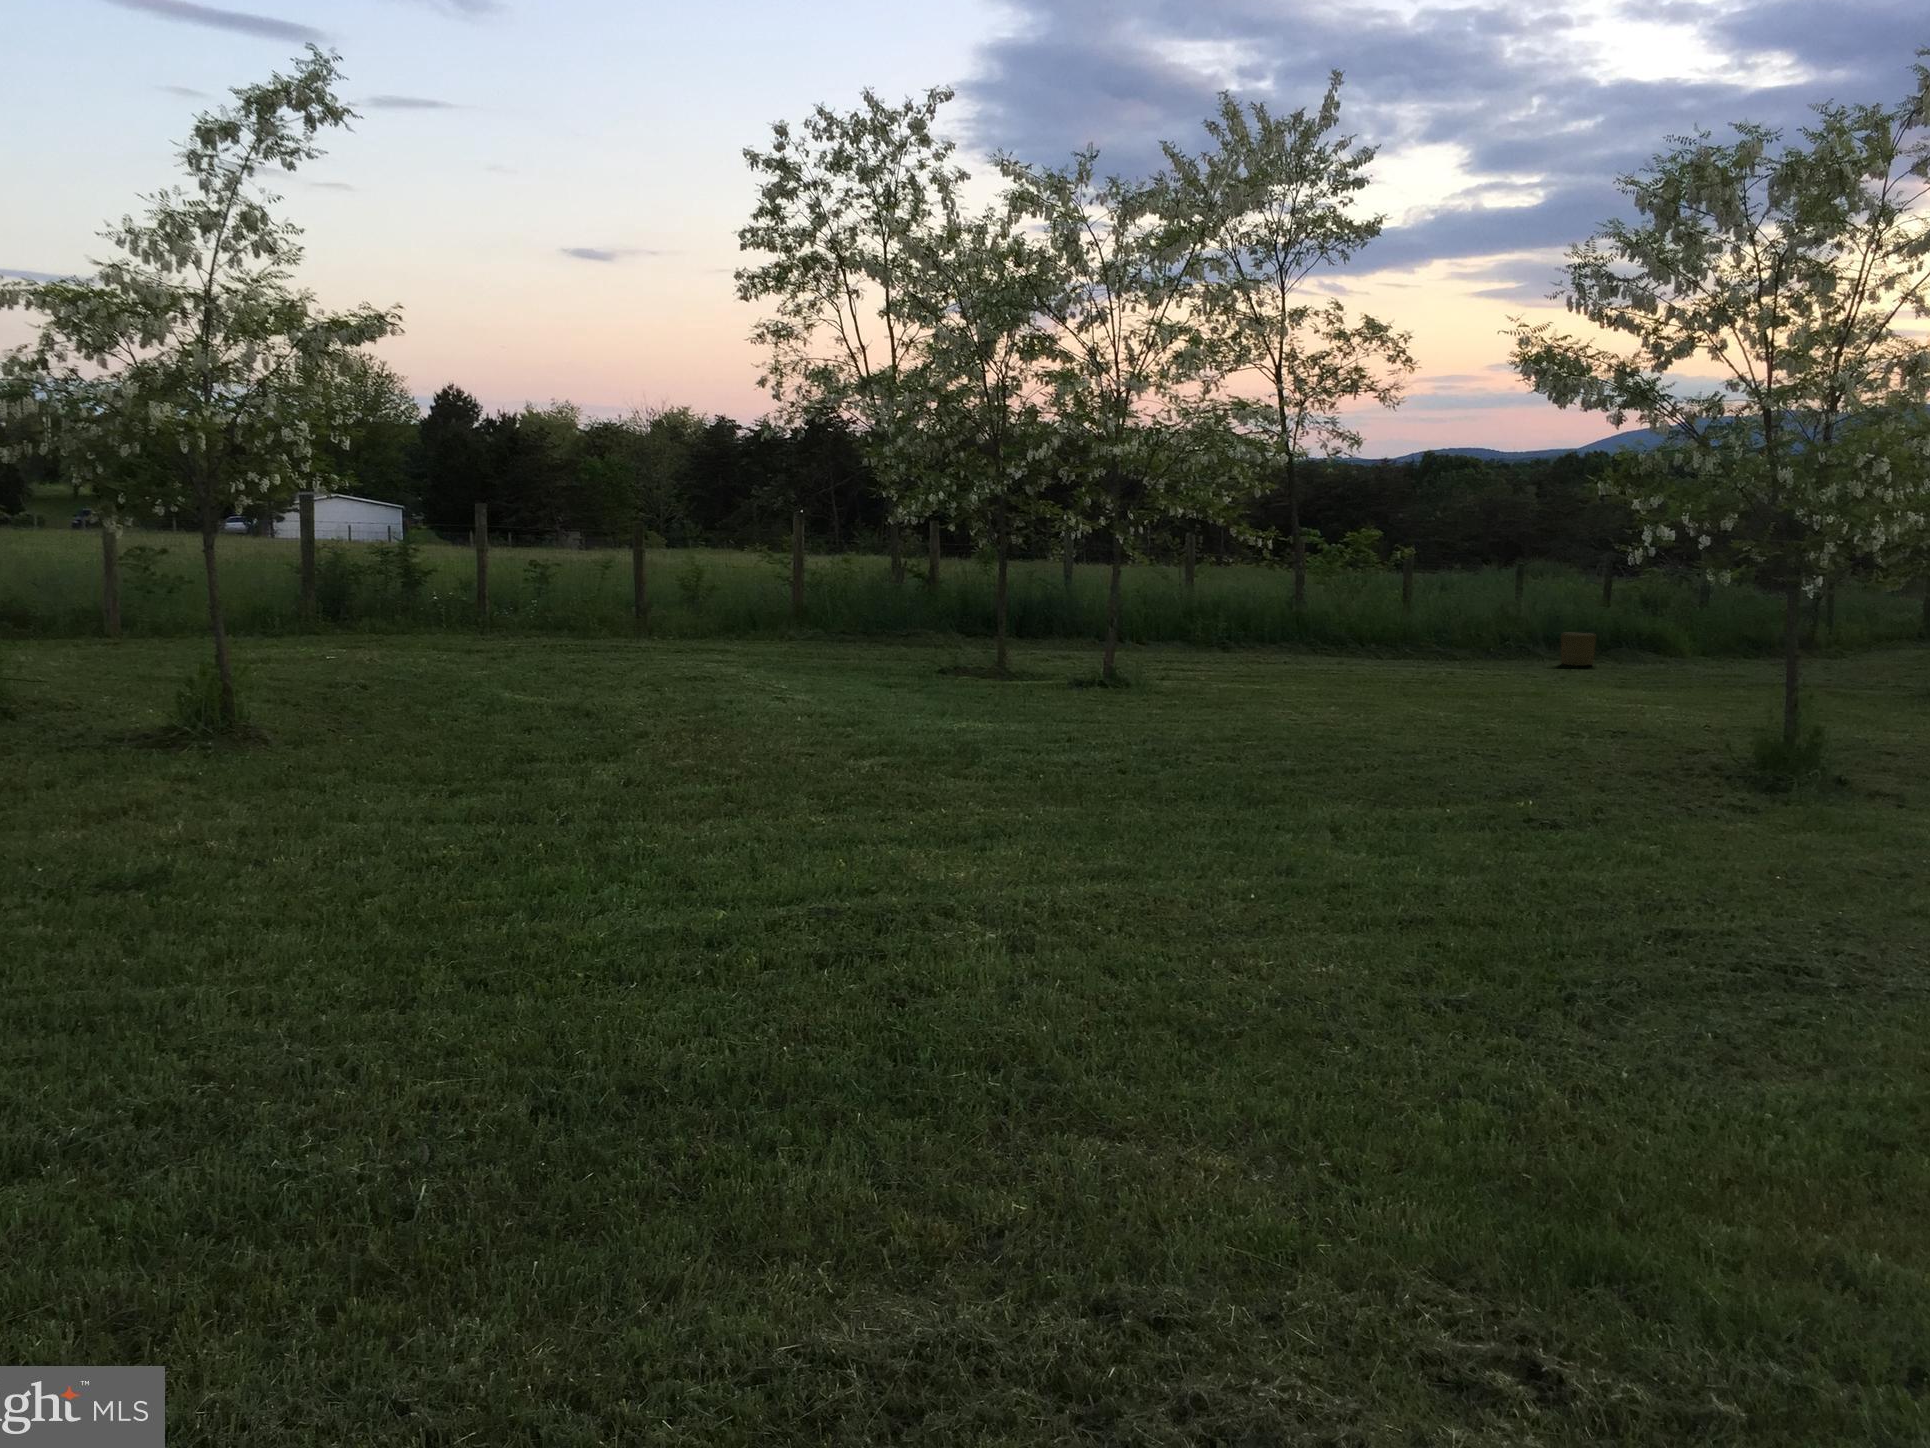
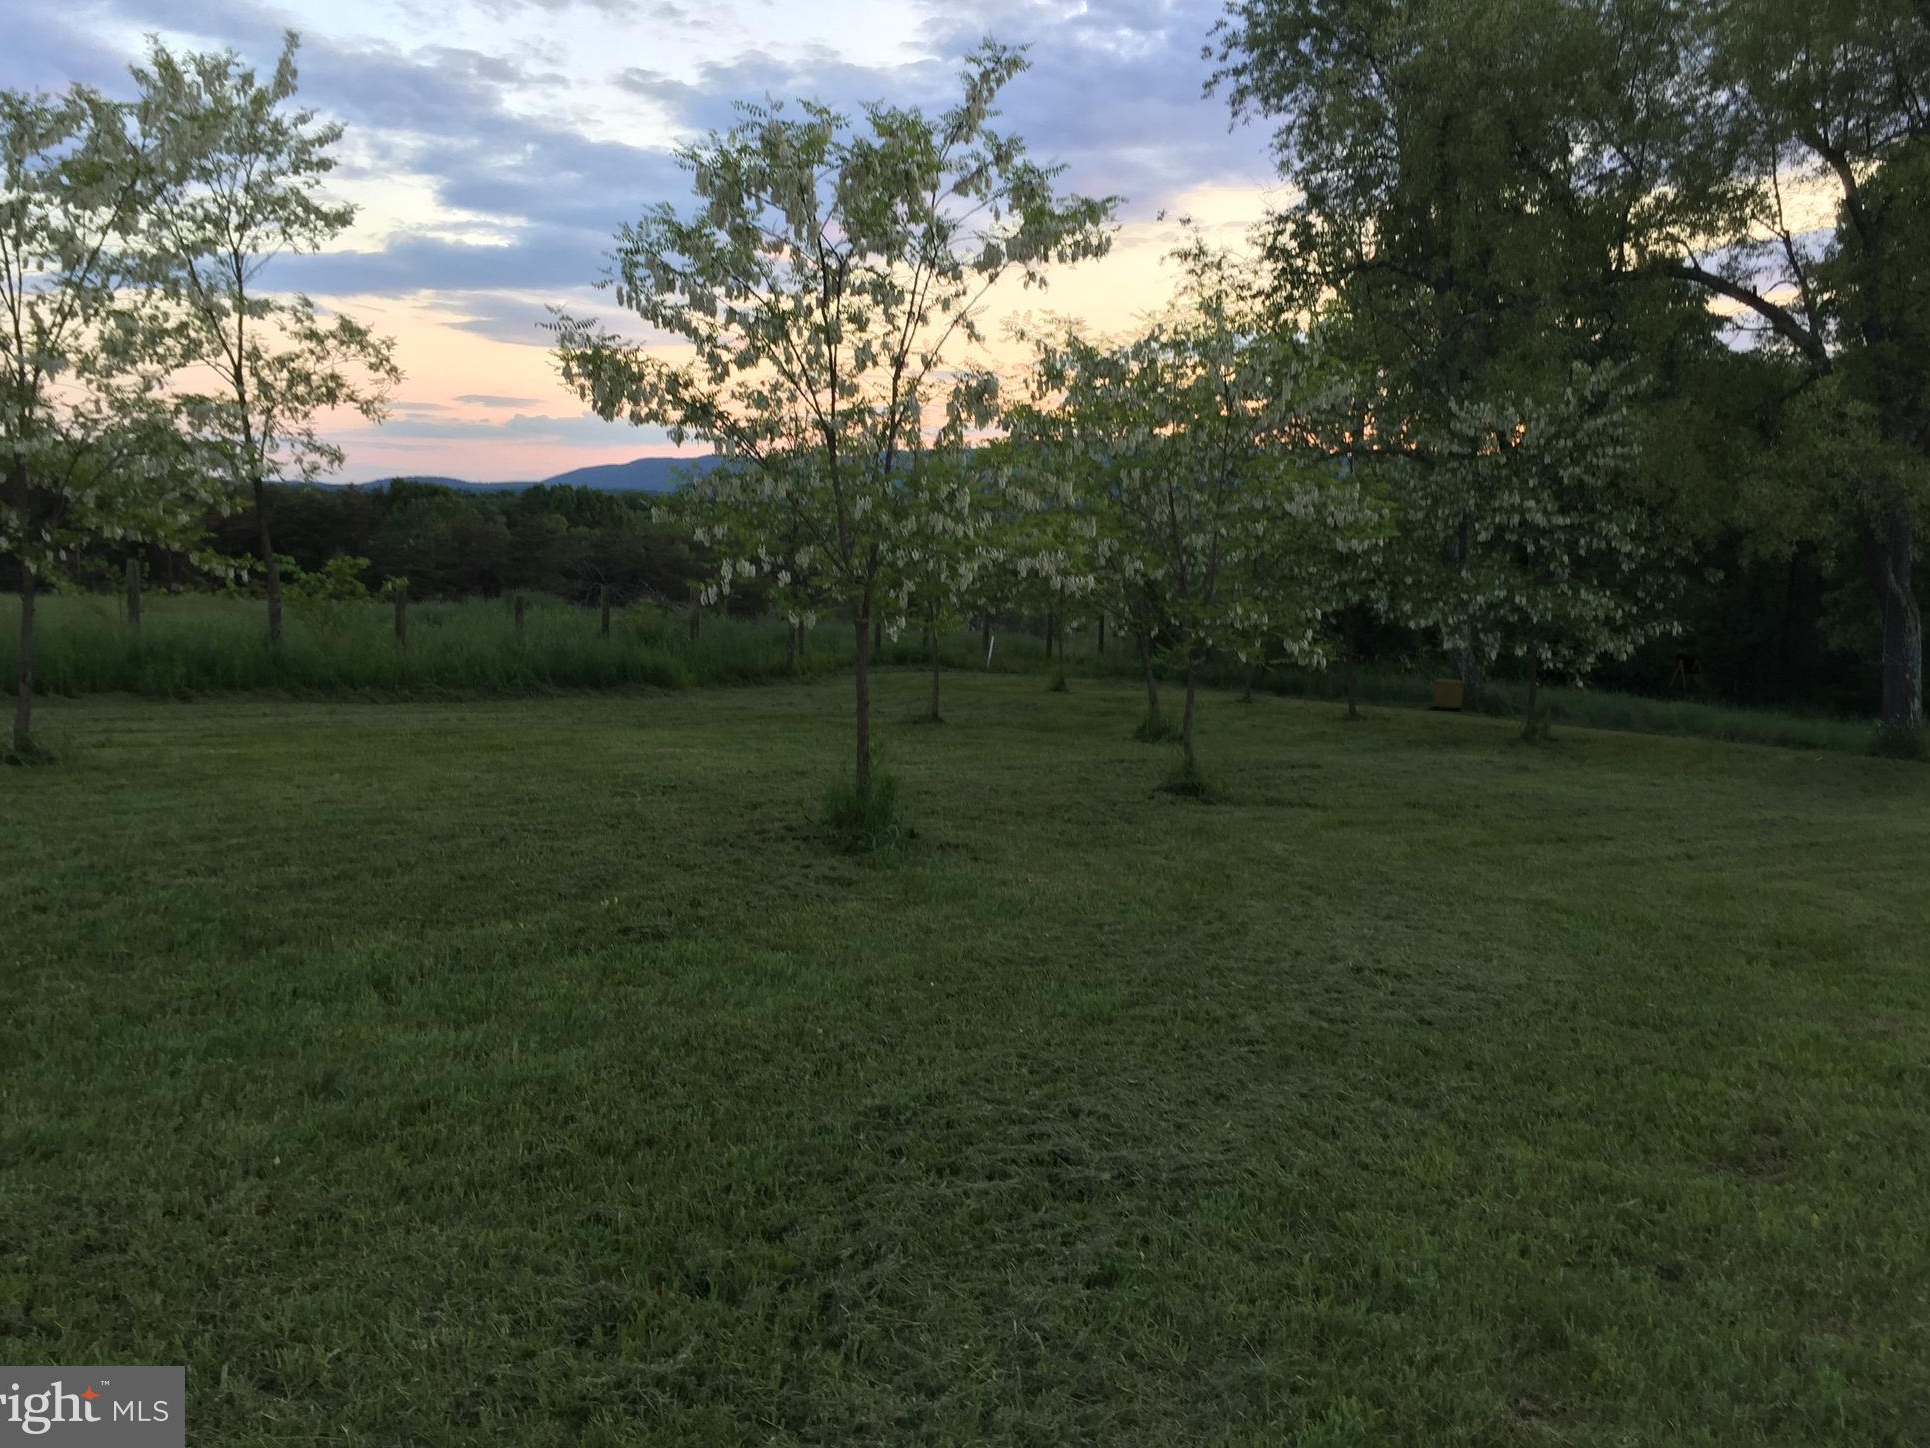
chair: none [1844,596,1887,638] -> present [1669,653,1704,690]

